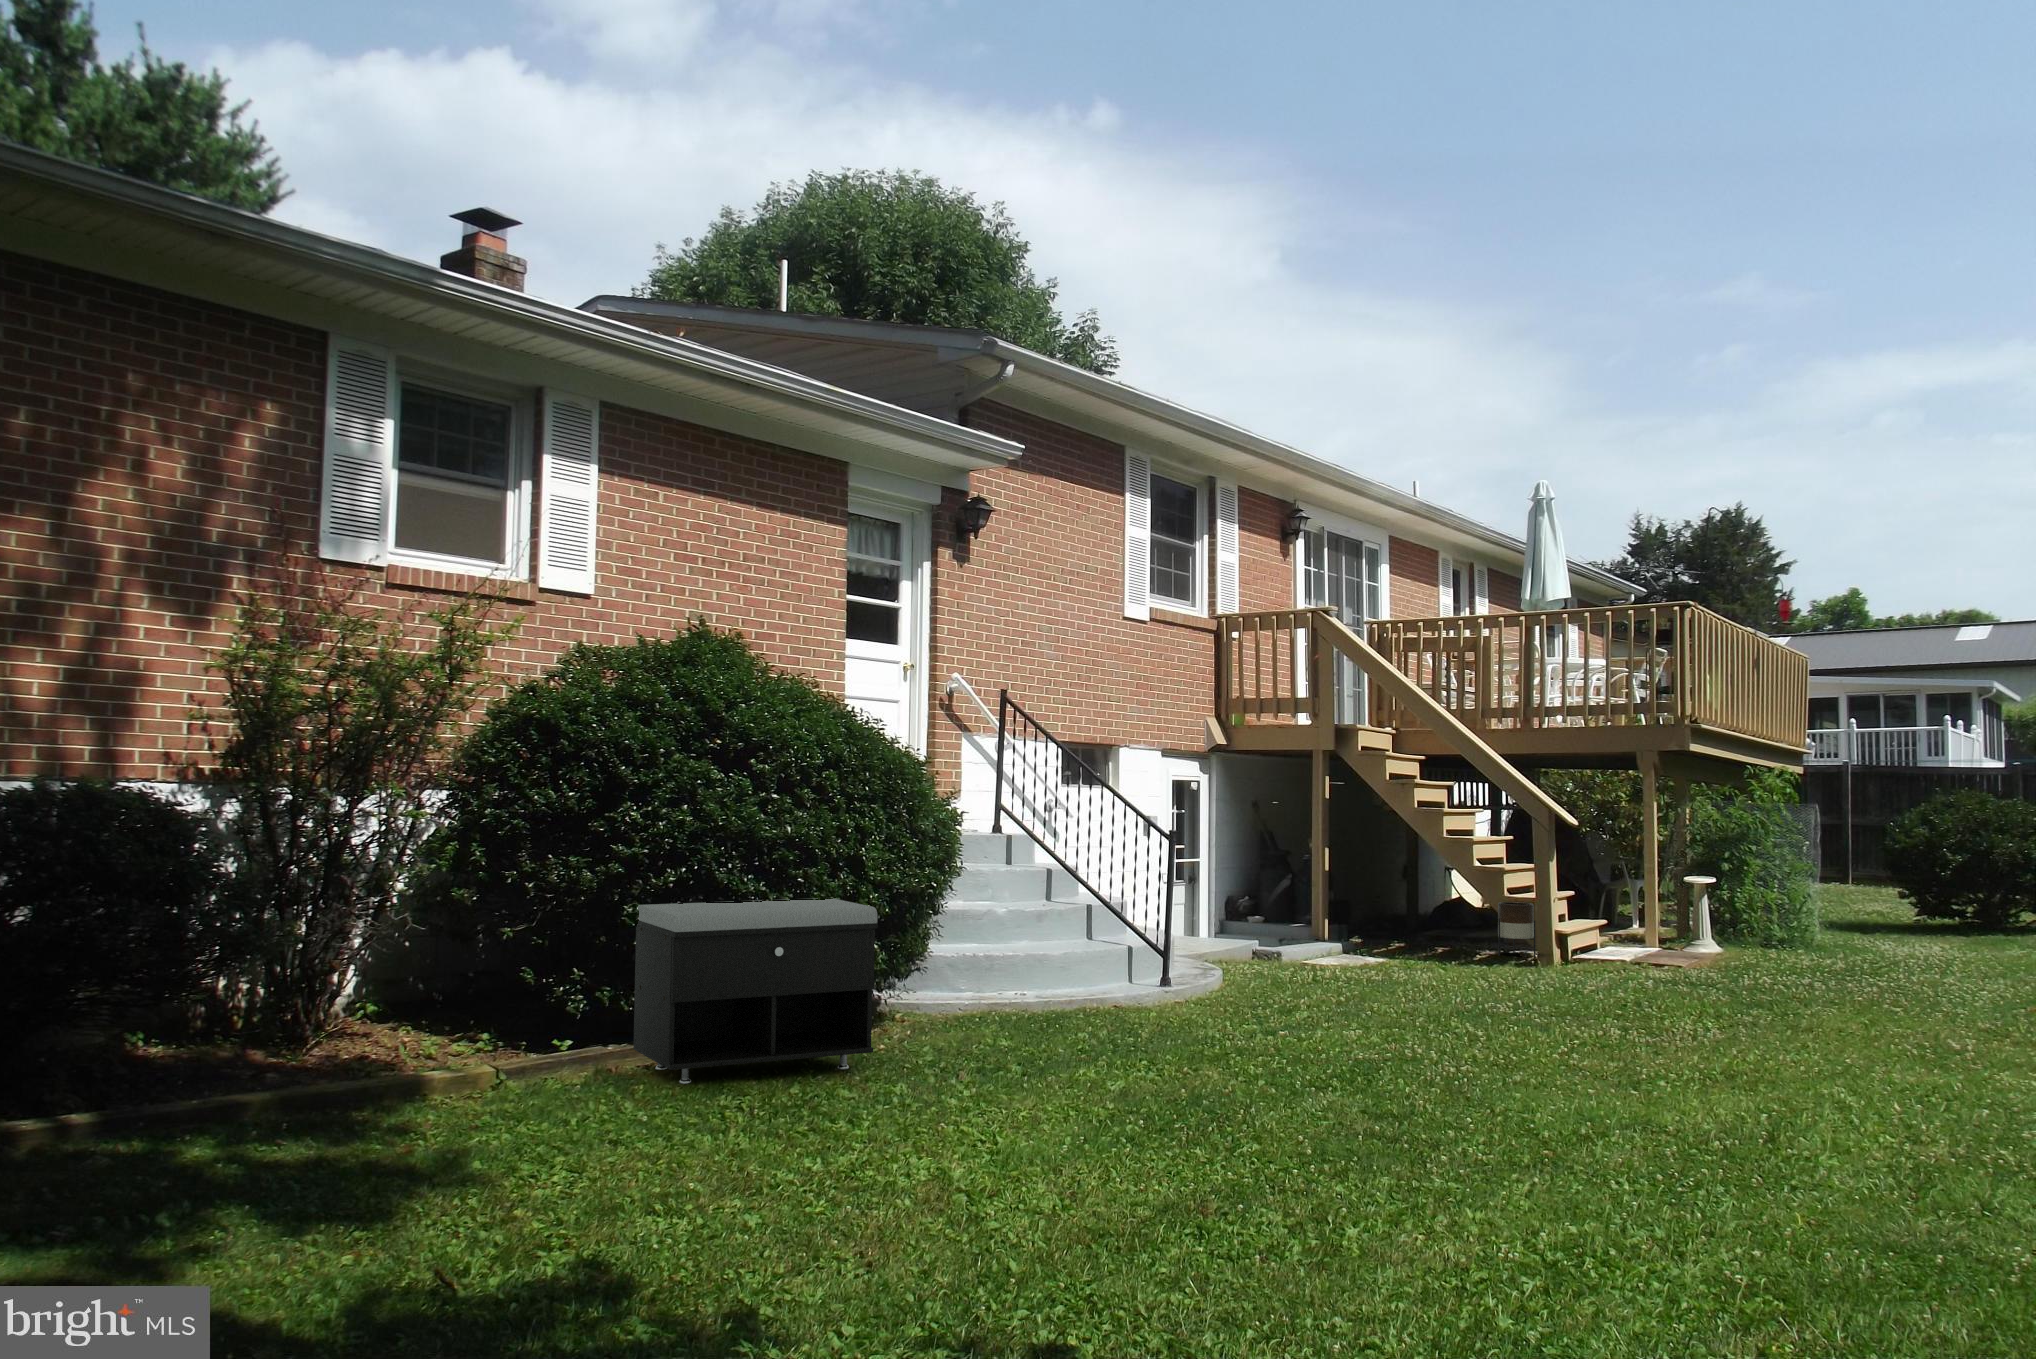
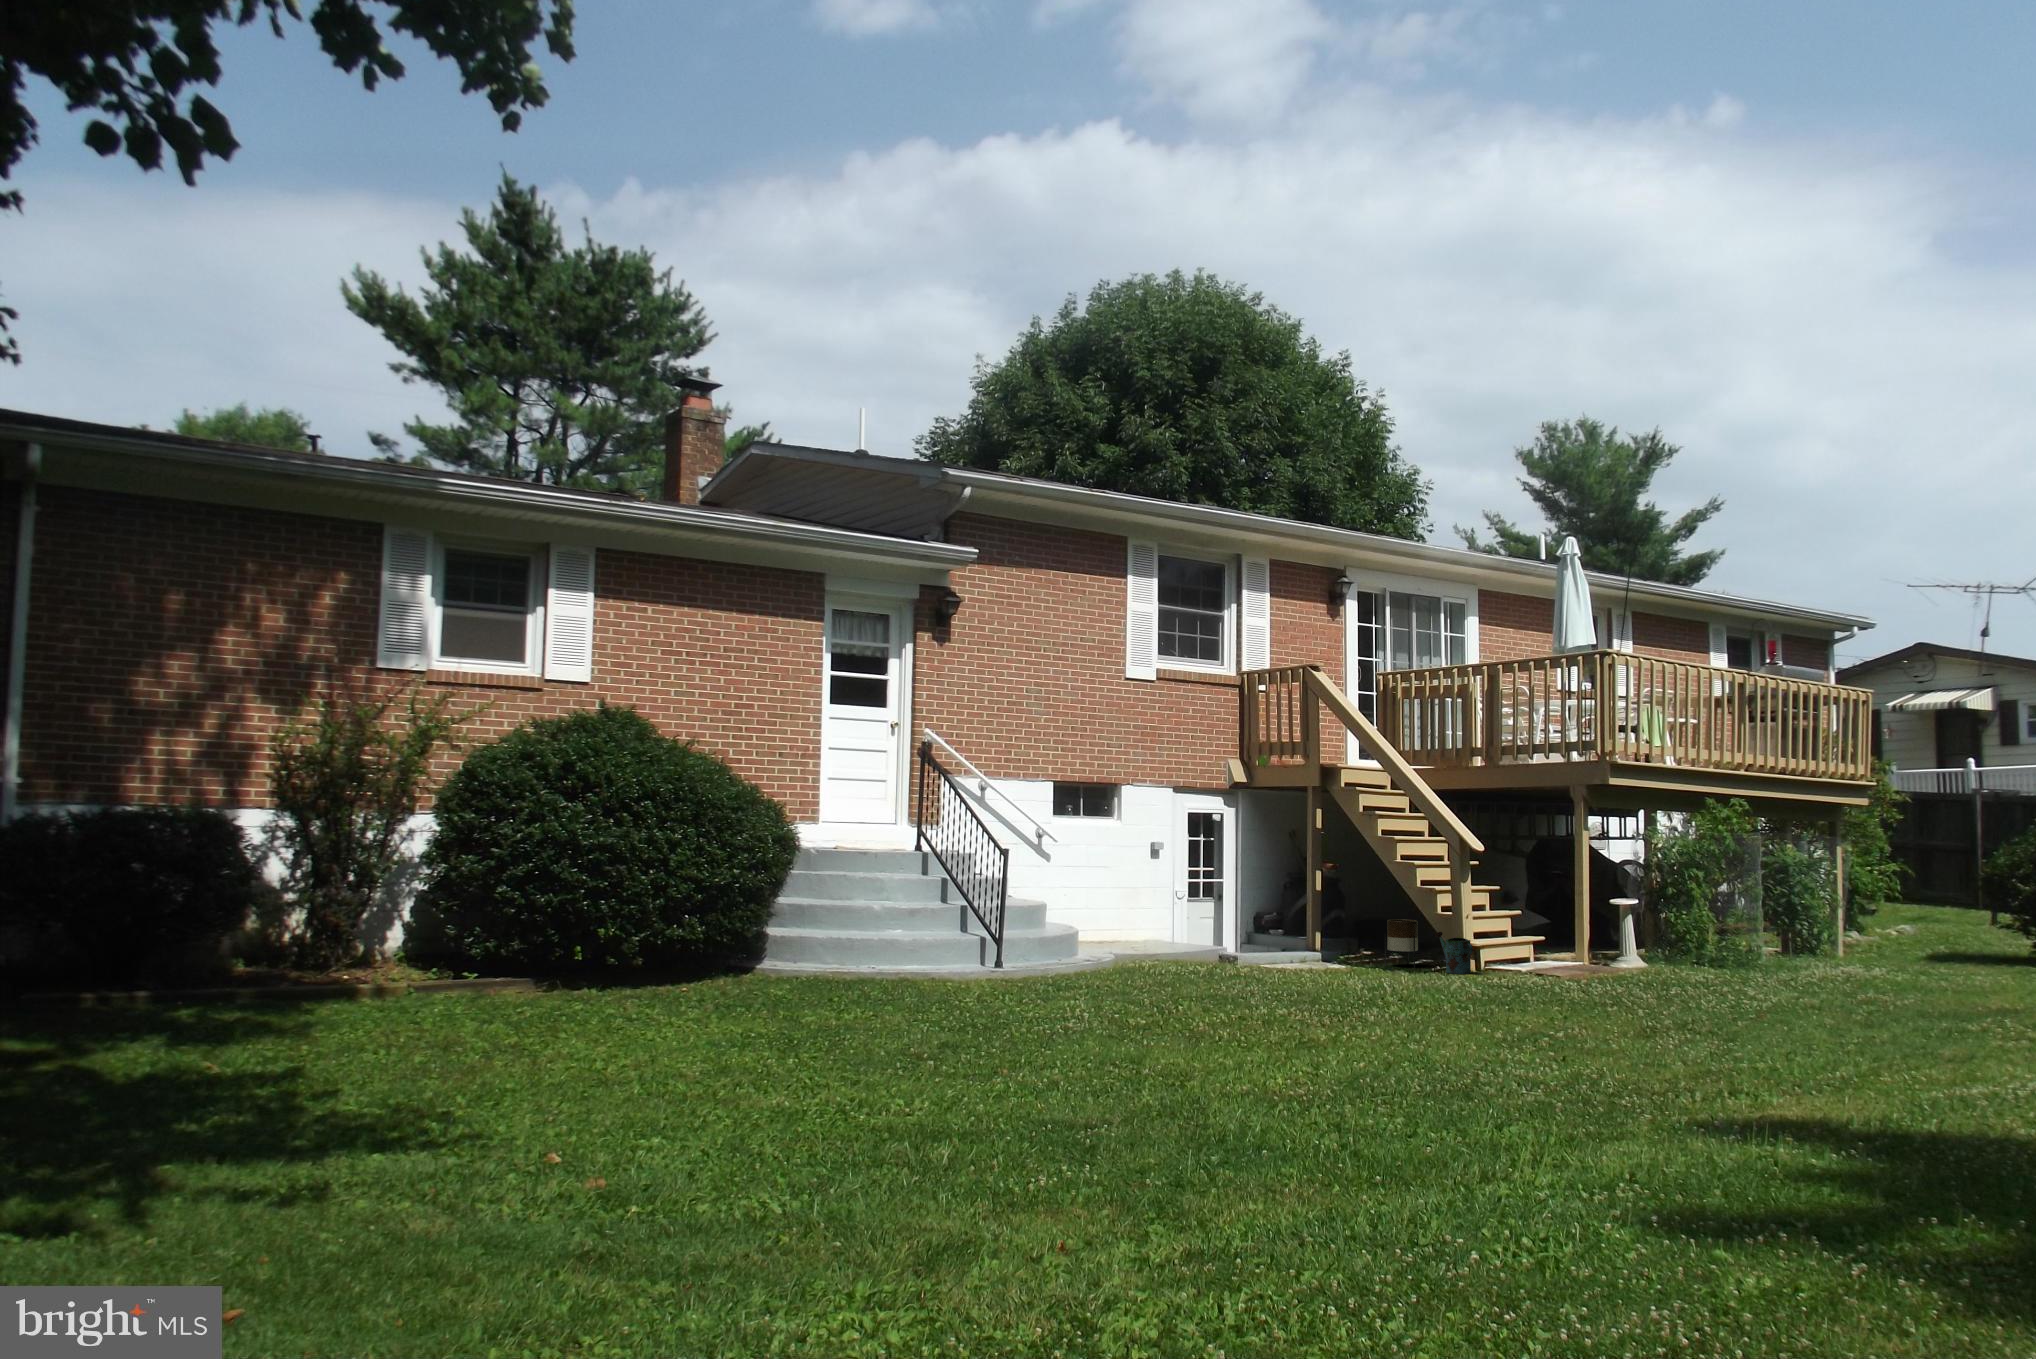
storage bench: present [633,899,878,1084] -> none [490,889,641,1002]
watering can: none [1558,915,1619,964] -> present [1435,932,1473,974]

